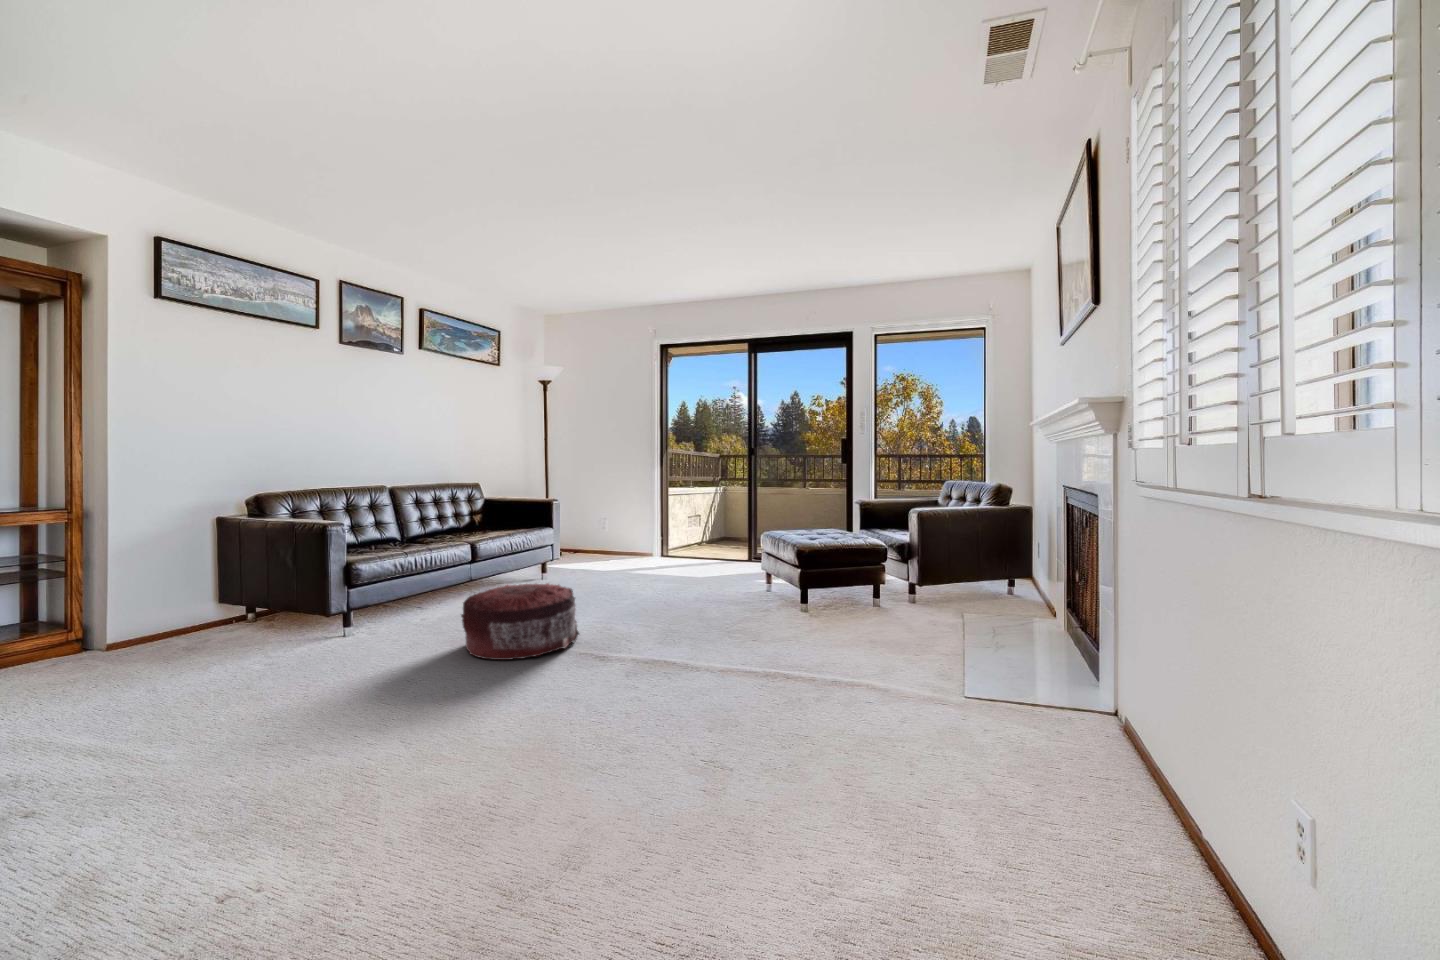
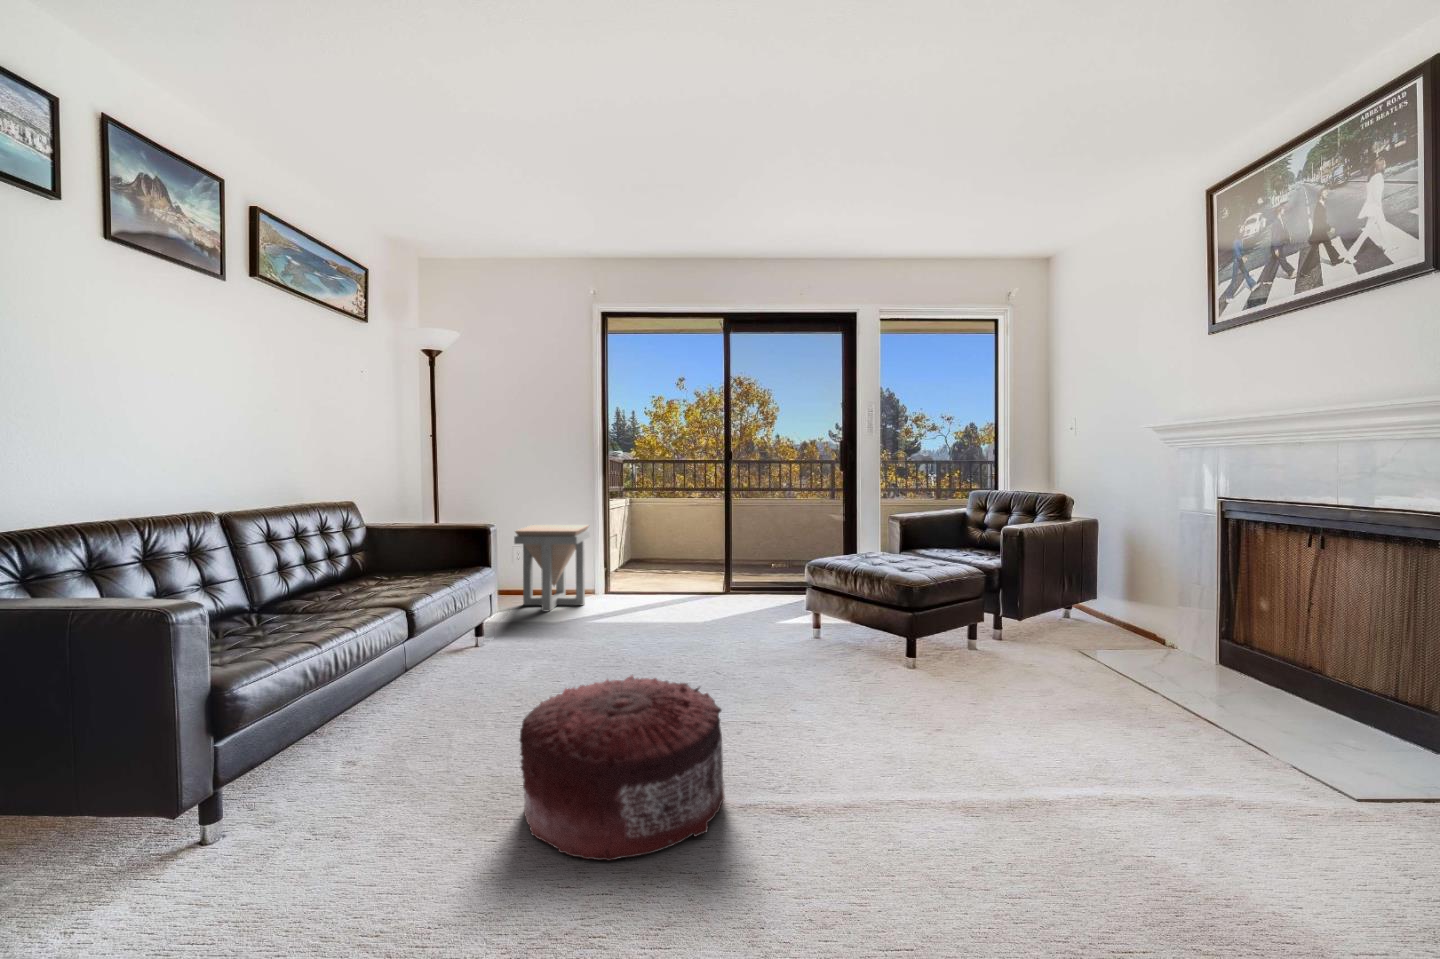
side table: none [588,503,647,564] -> present [514,525,590,611]

